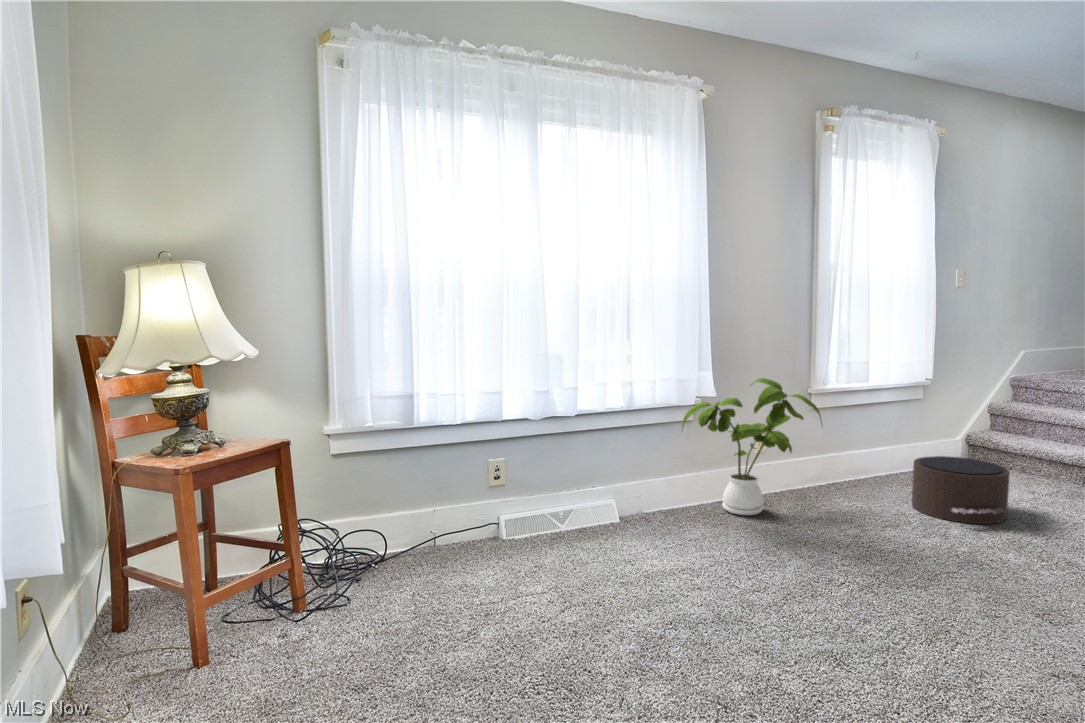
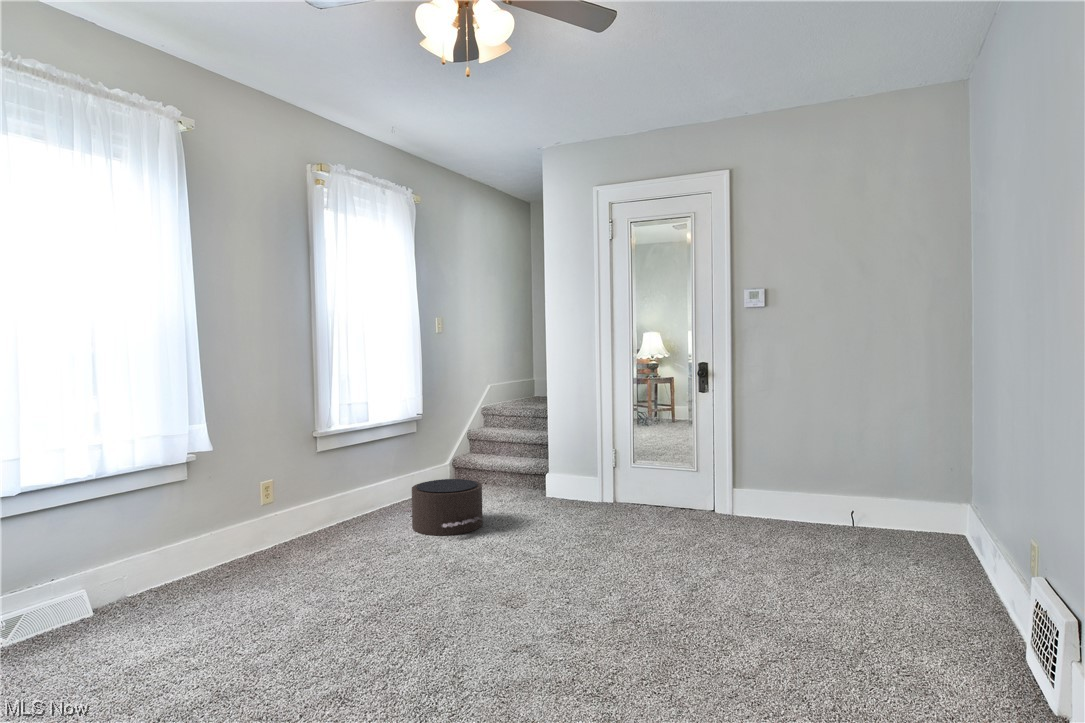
house plant: present [682,378,822,515] -> none [174,425,328,574]

